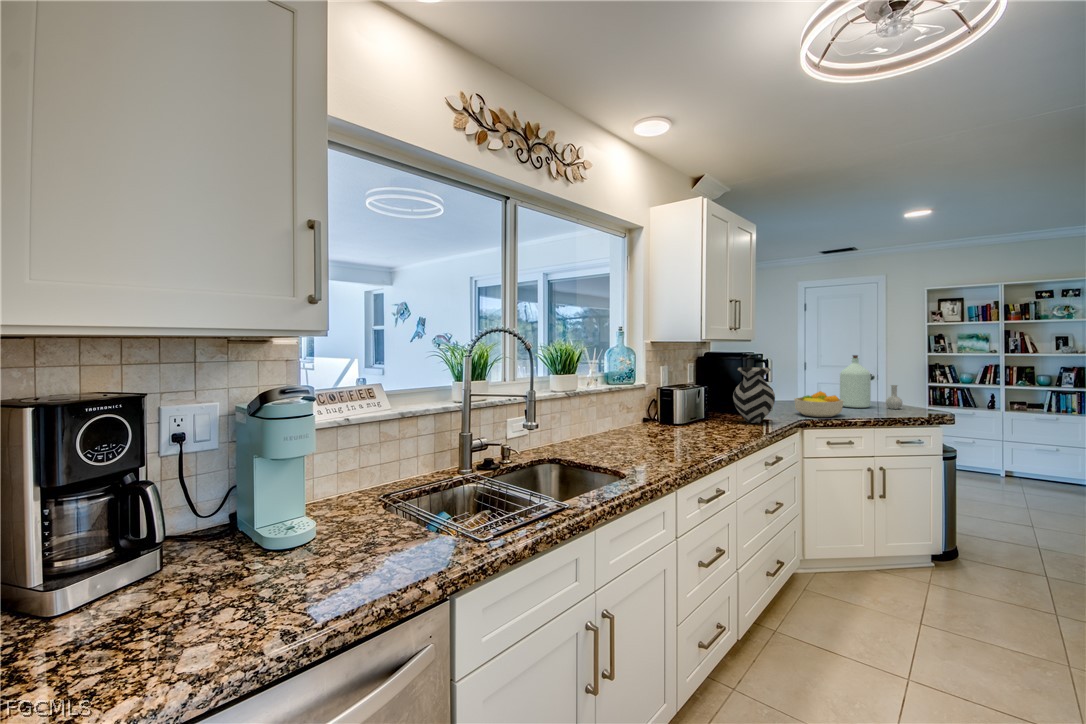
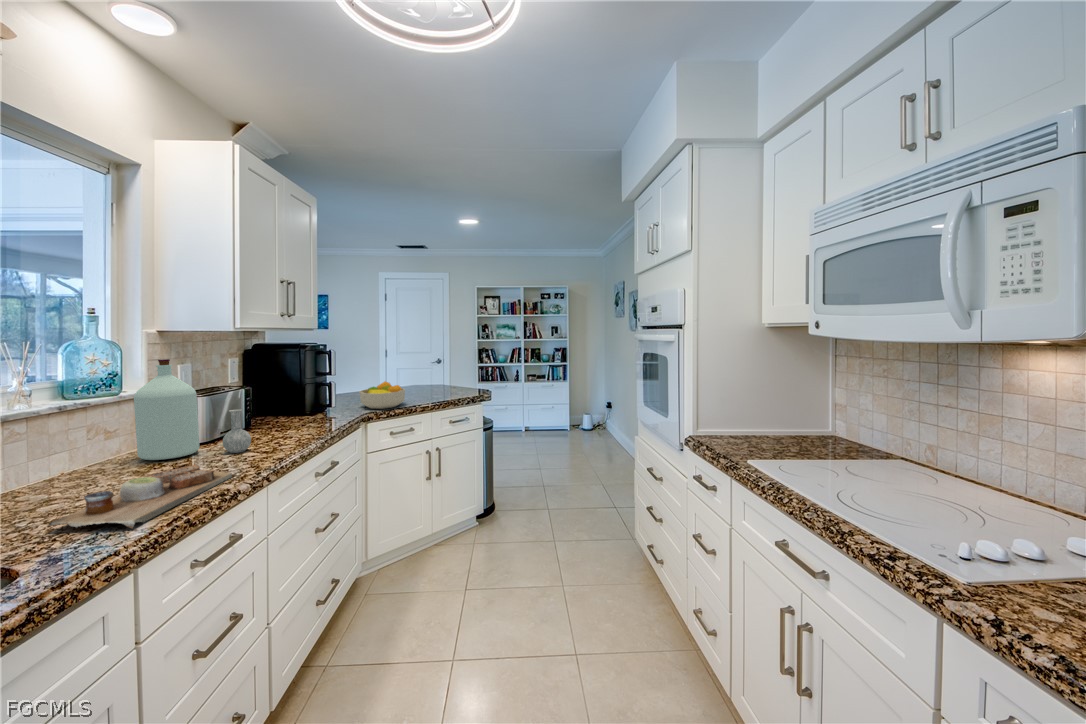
bottle: present [840,355,902,409] -> present [134,359,251,460]
vase: present [733,367,775,423] -> none [283,361,333,426]
cutting board: none [626,436,714,466] -> present [48,464,232,529]

